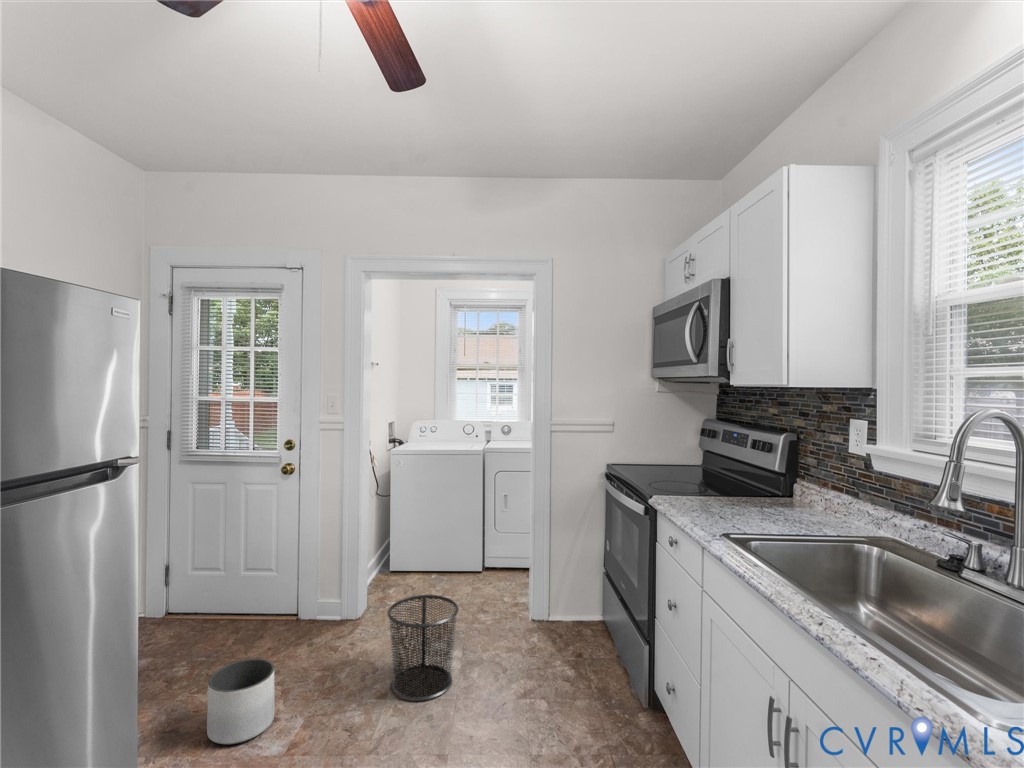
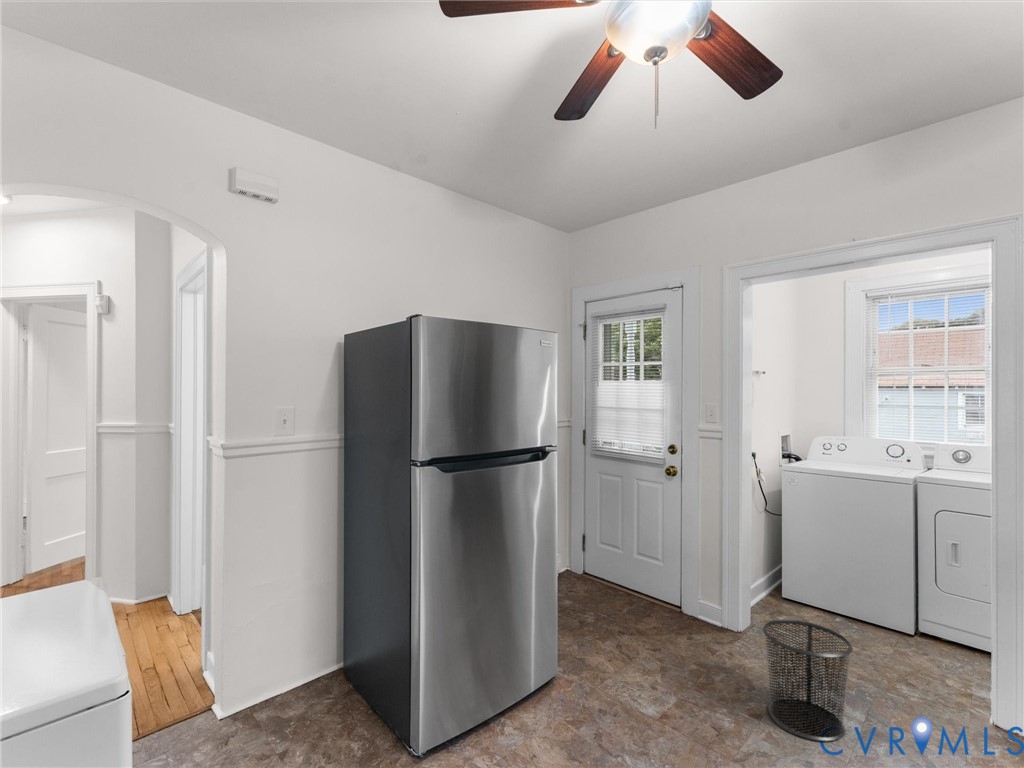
planter: present [207,659,275,745] -> none [598,627,651,697]

